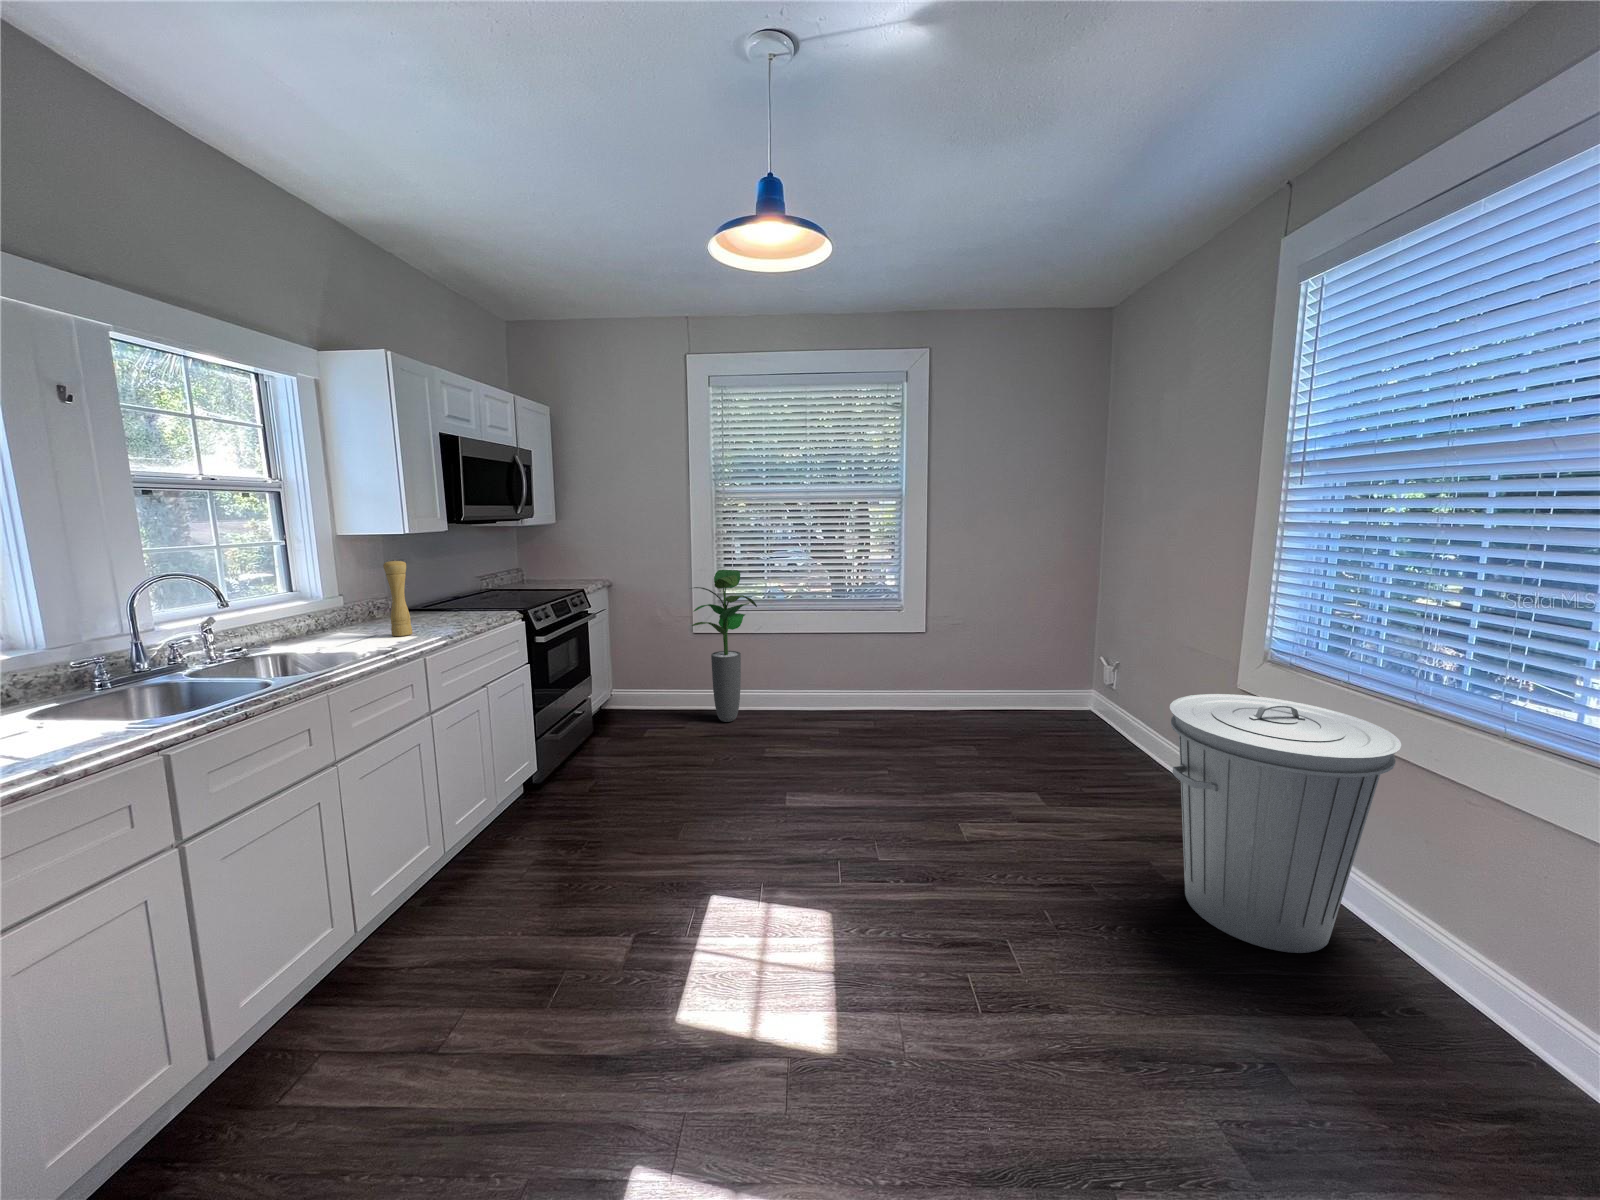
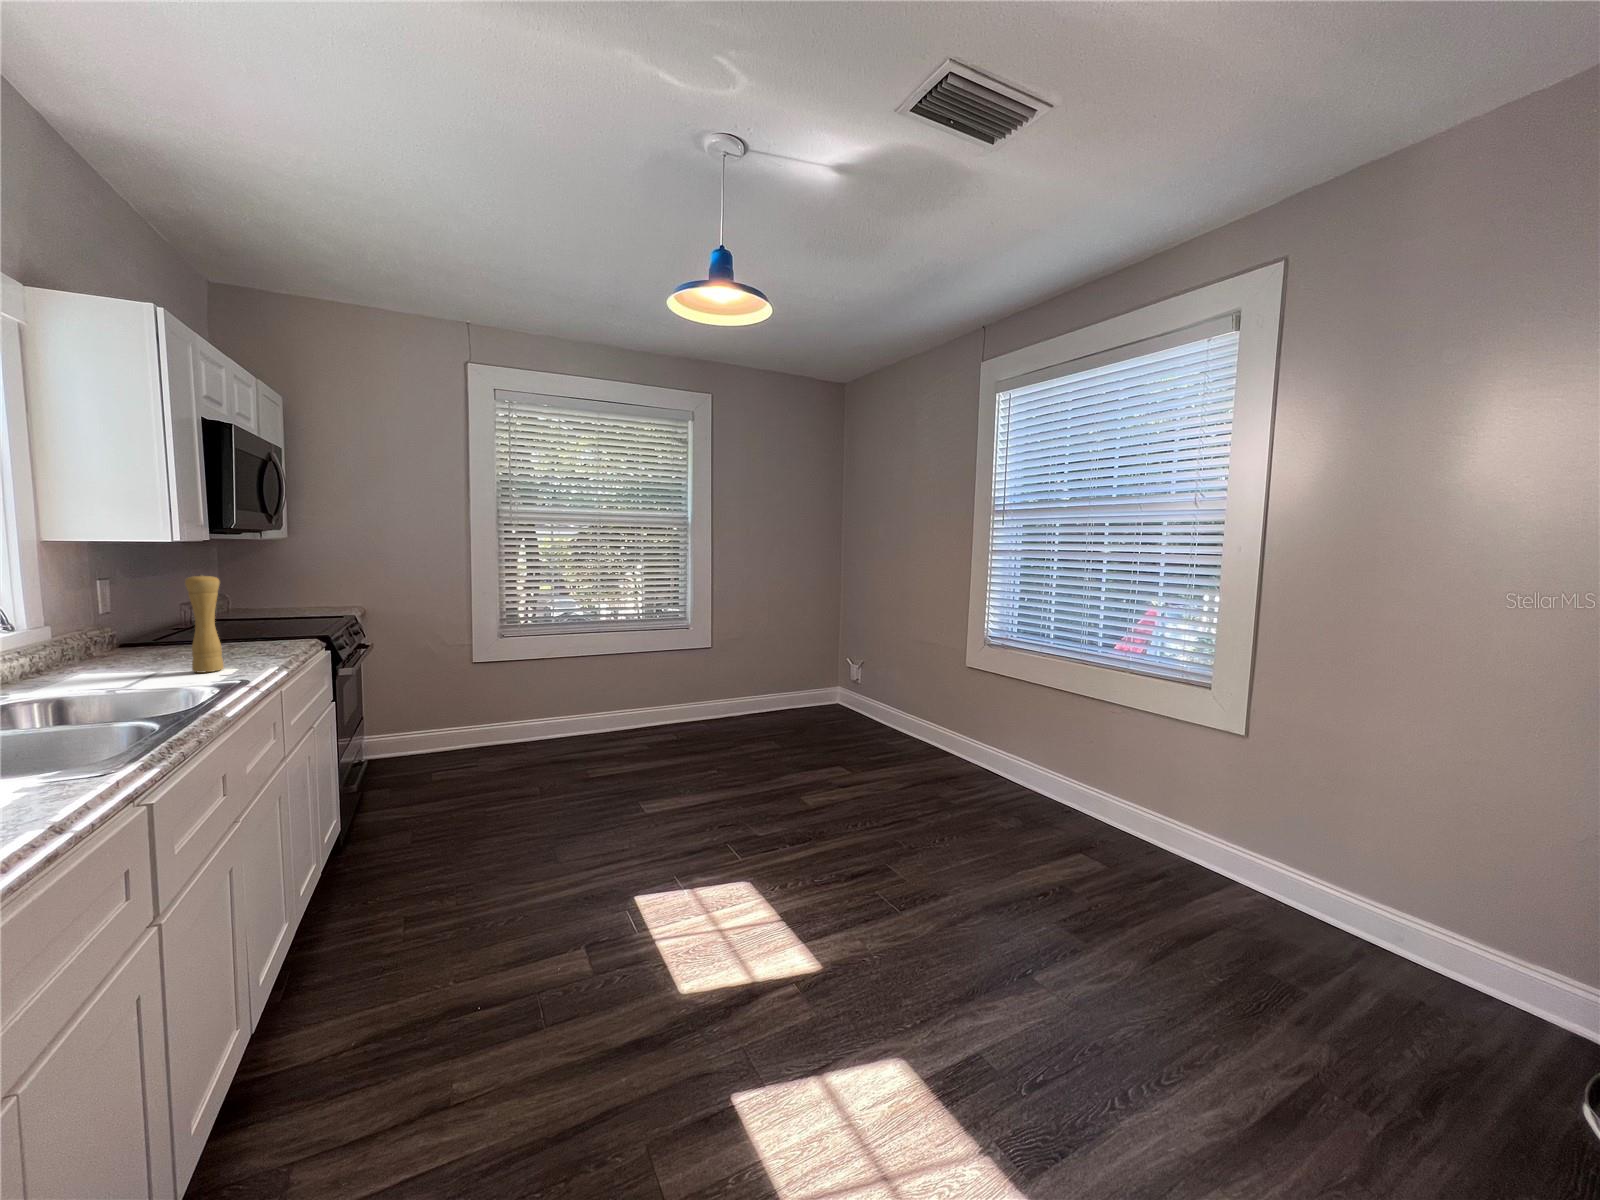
potted plant: present [692,570,757,722] -> none [488,593,563,755]
trash can: present [1170,694,1401,953] -> none [957,667,1082,827]

